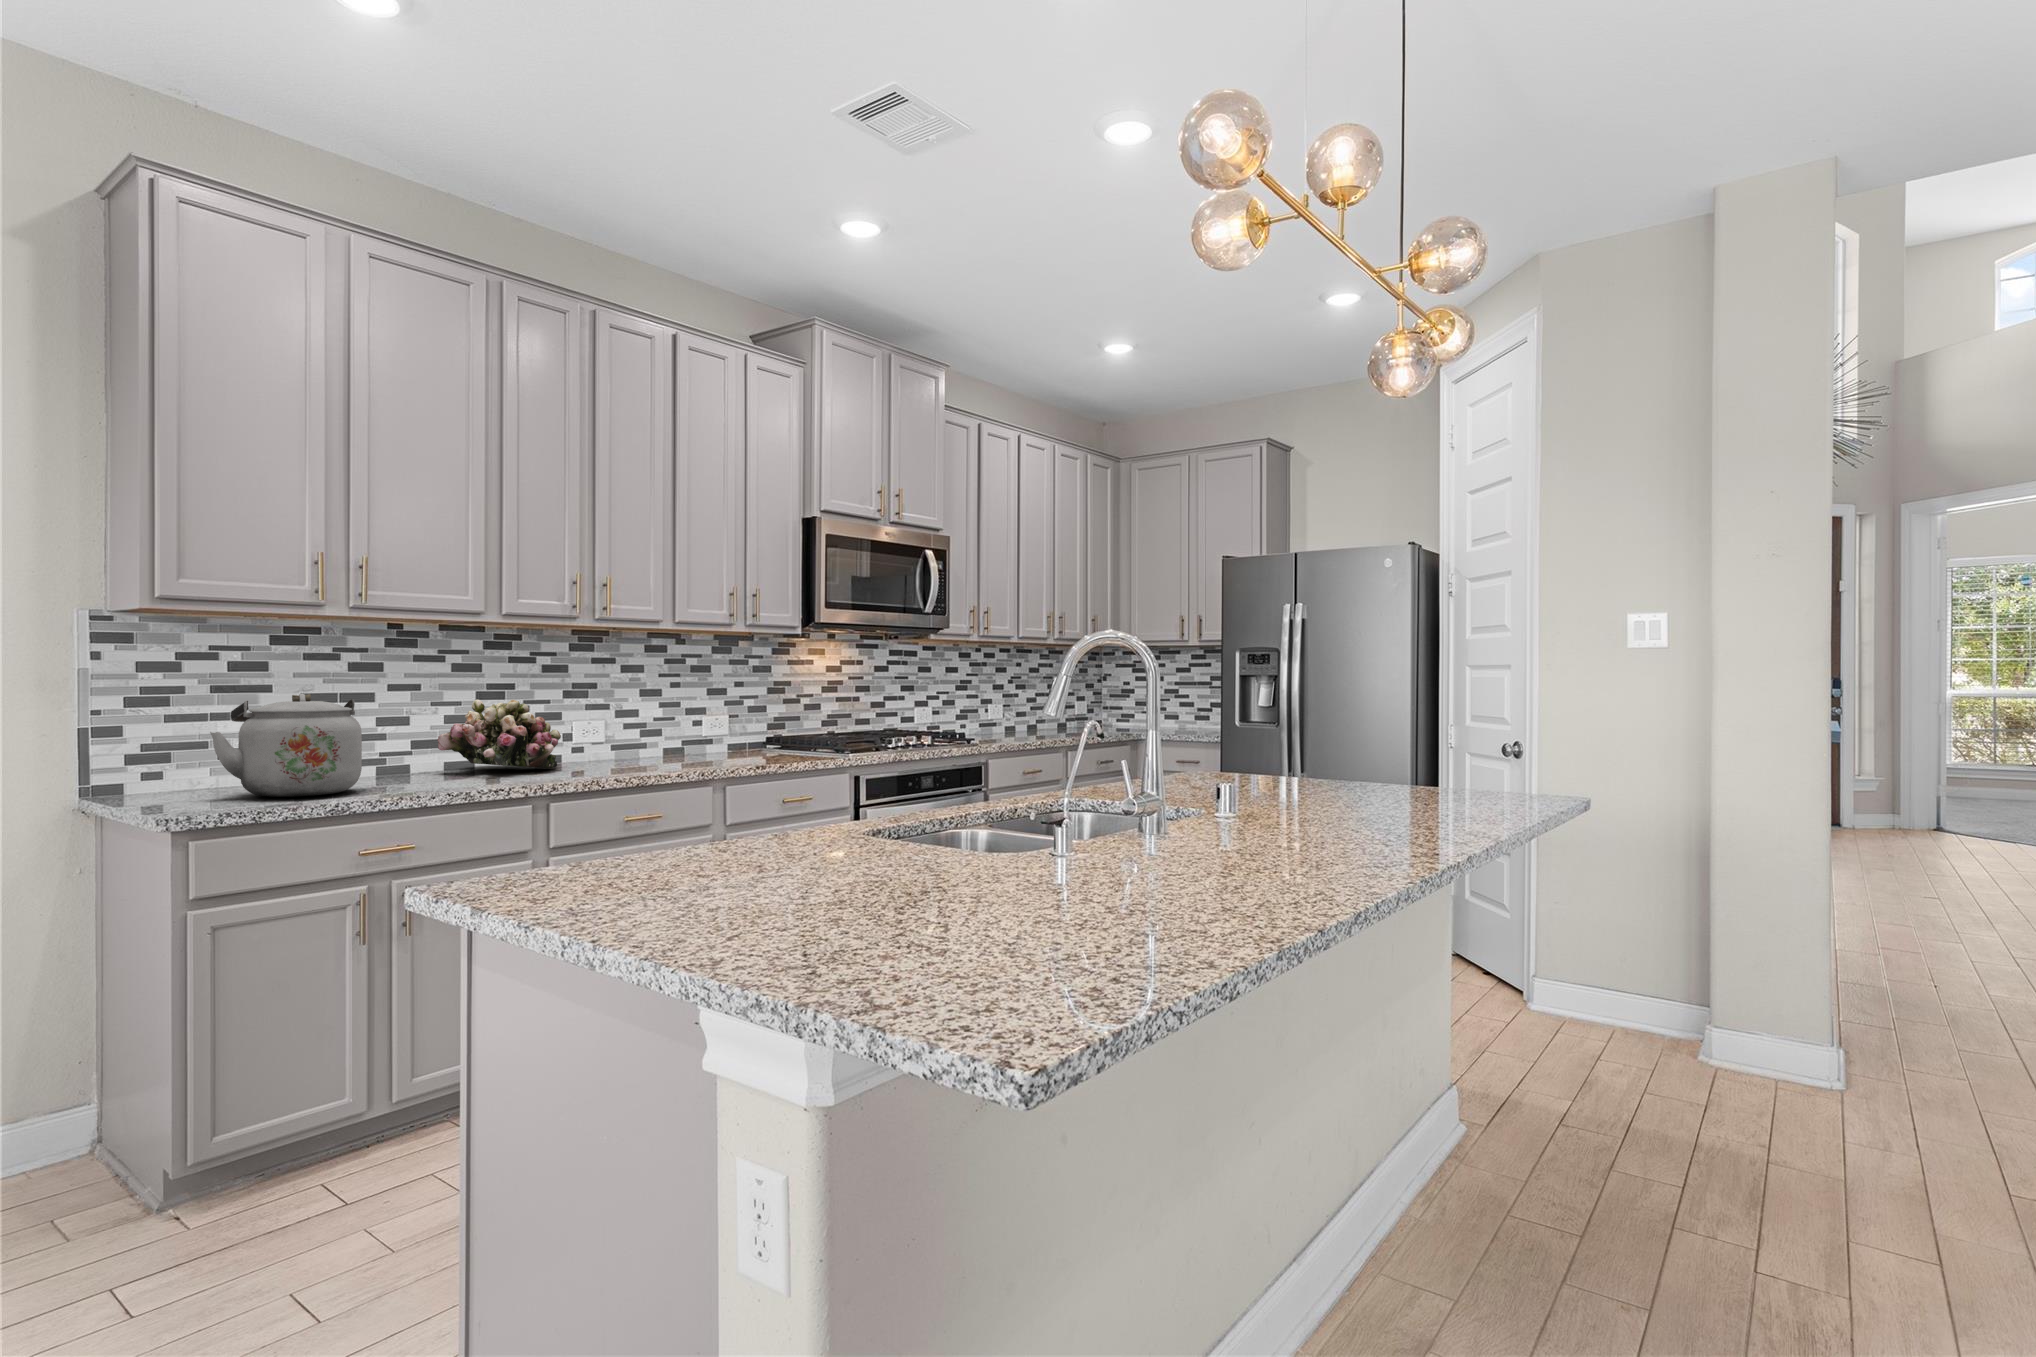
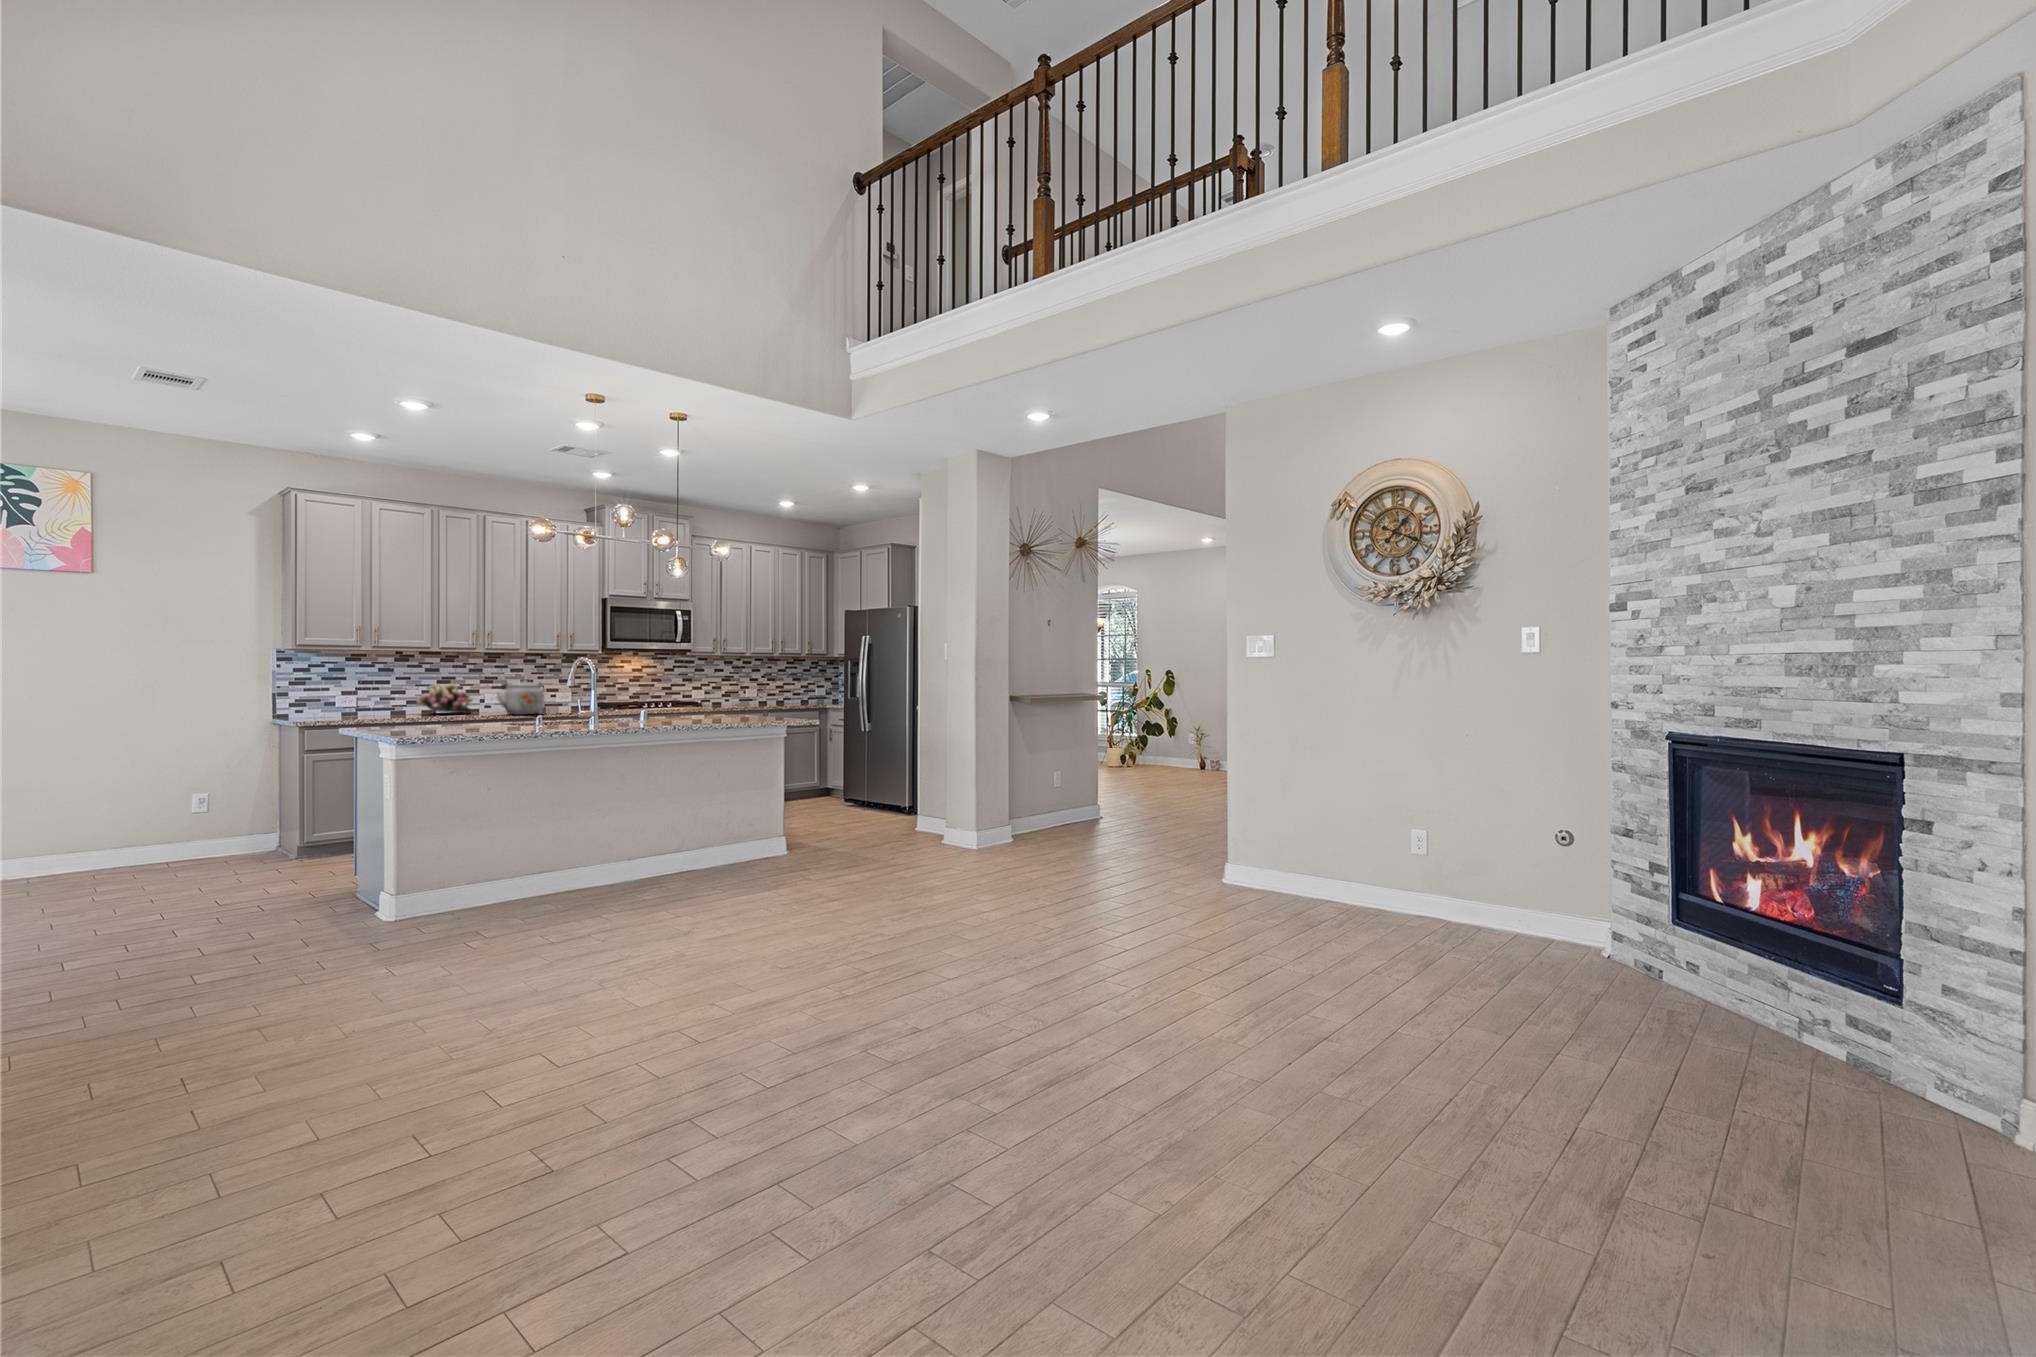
kettle: present [210,694,362,797] -> present [497,680,544,715]

